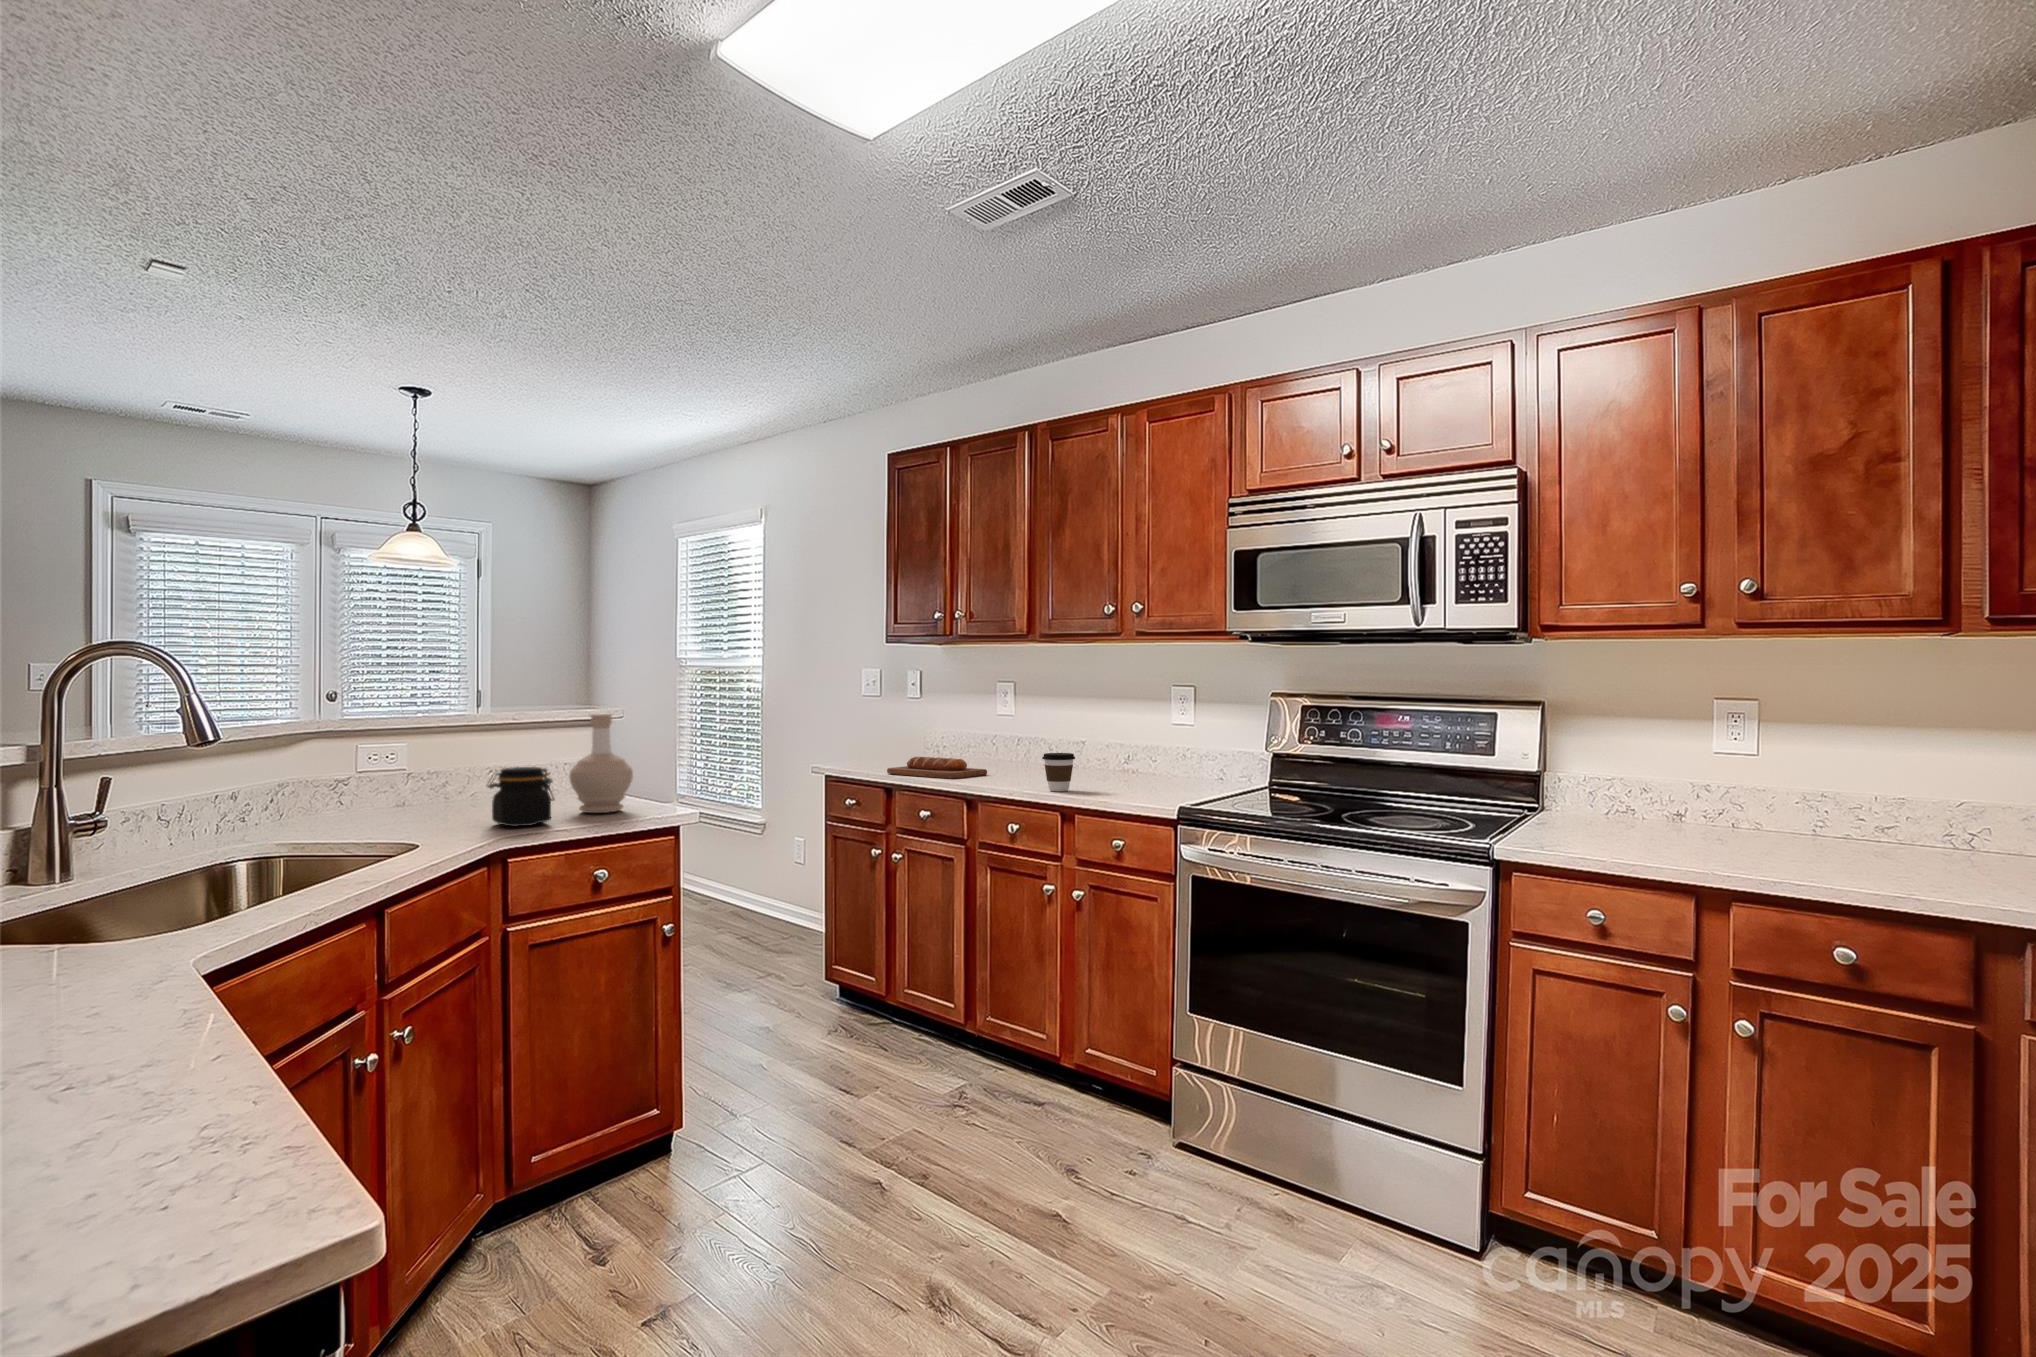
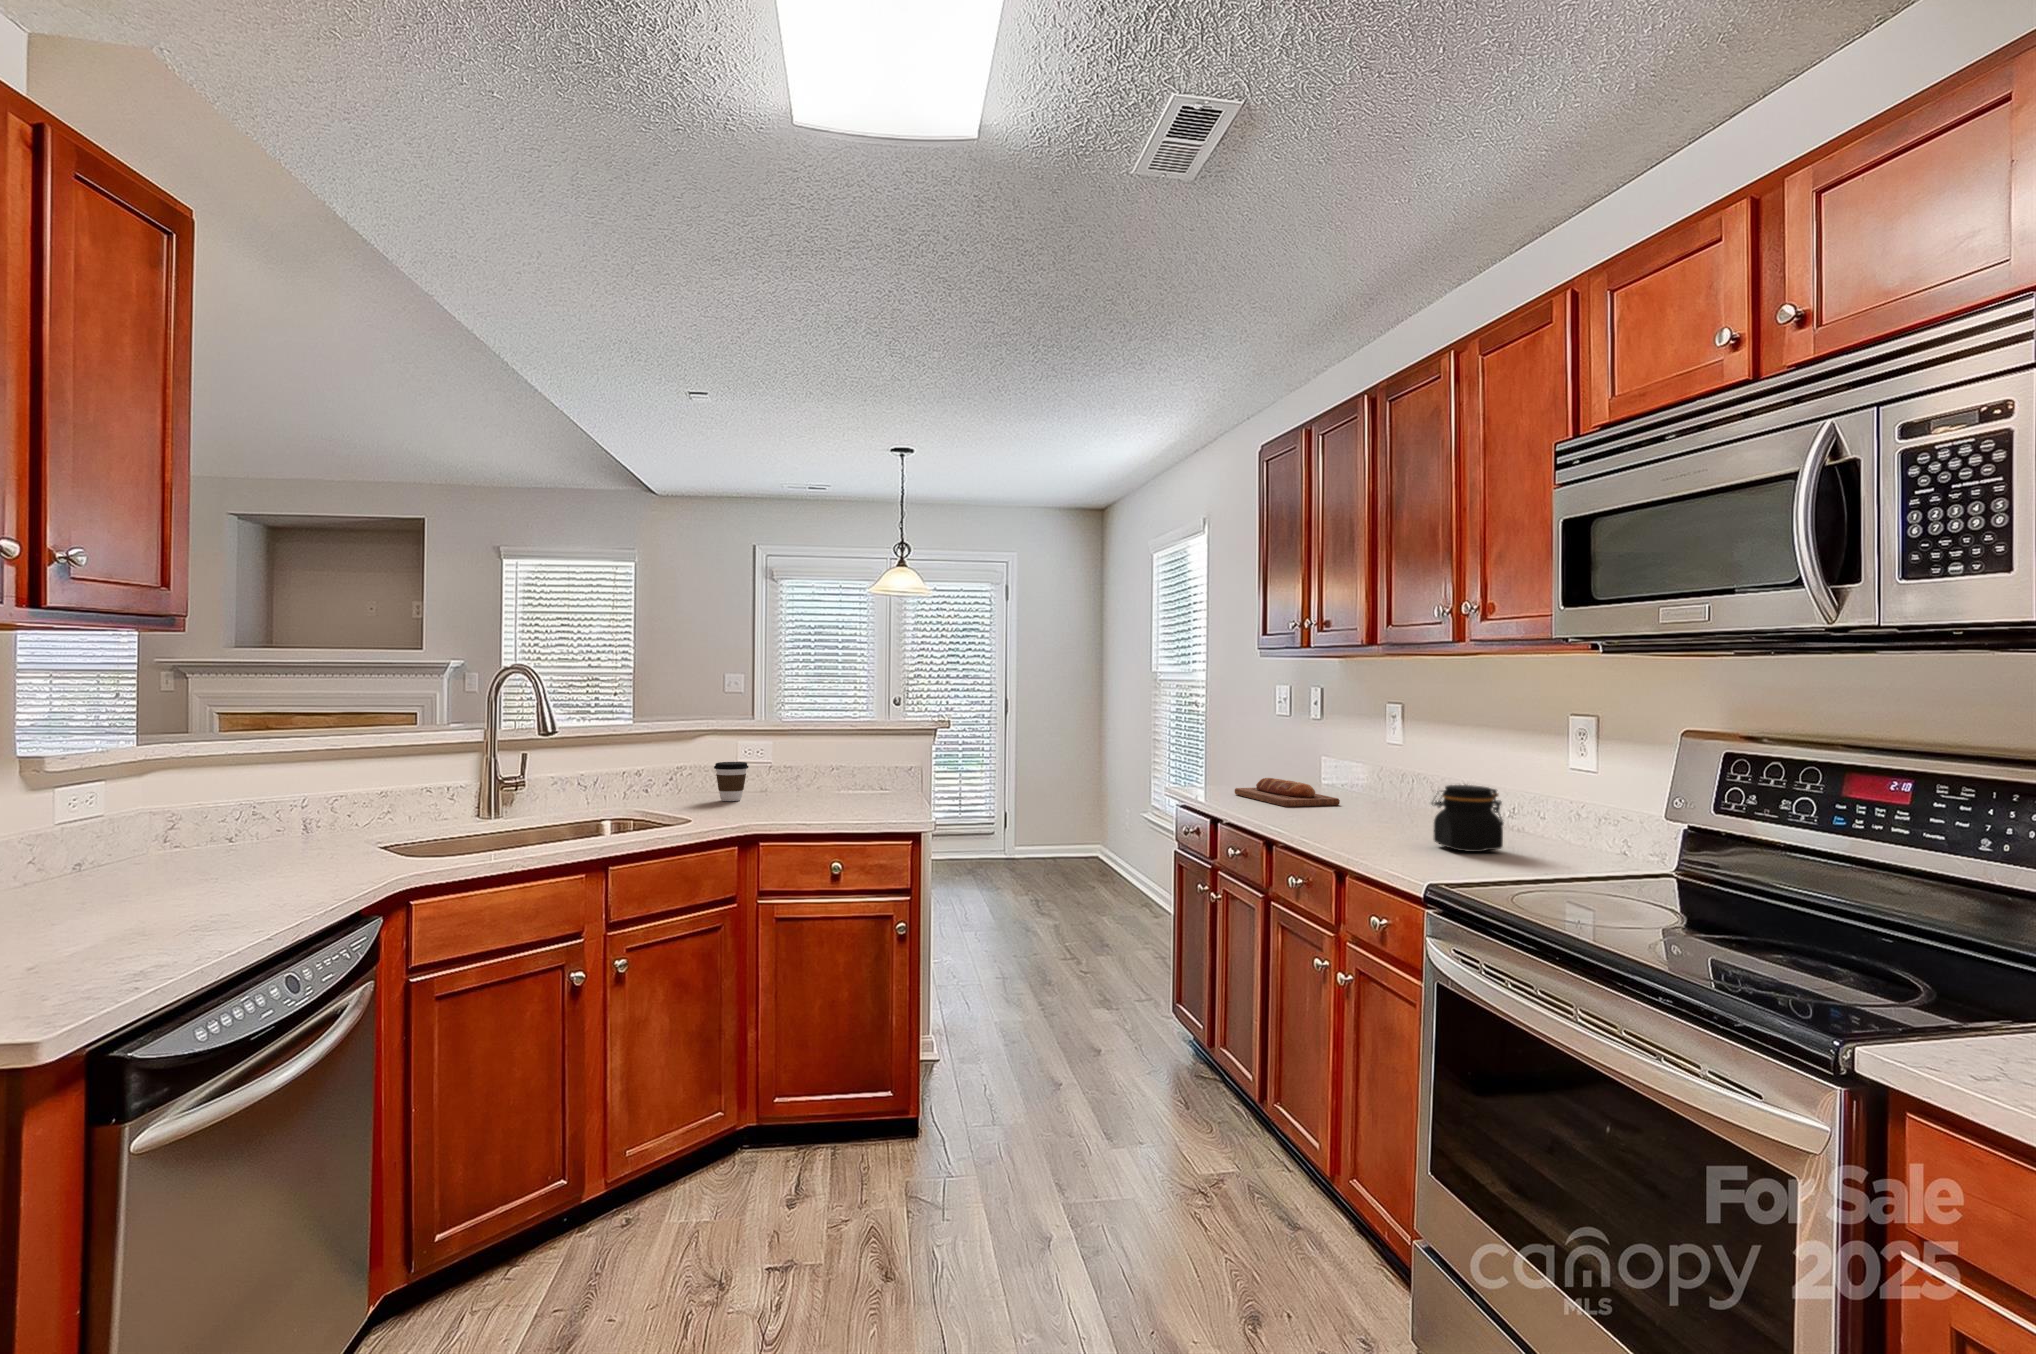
bottle: present [570,714,633,813] -> none [841,719,898,814]
coffee cup: present [1042,753,1075,791] -> present [714,762,749,801]
jar: present [488,767,554,826] -> present [1432,785,1504,852]

